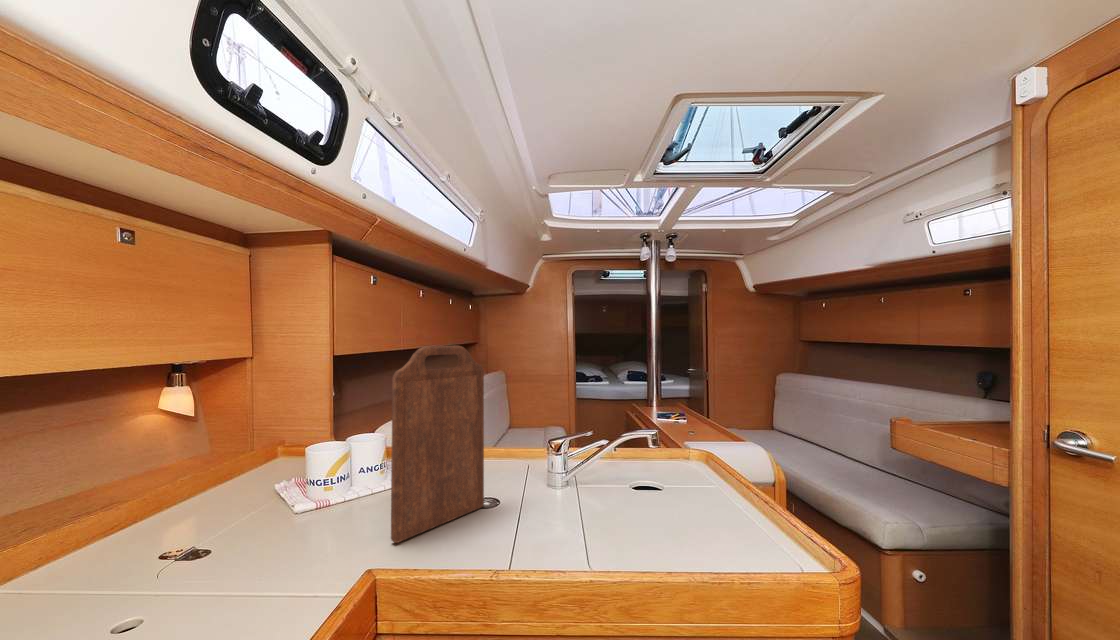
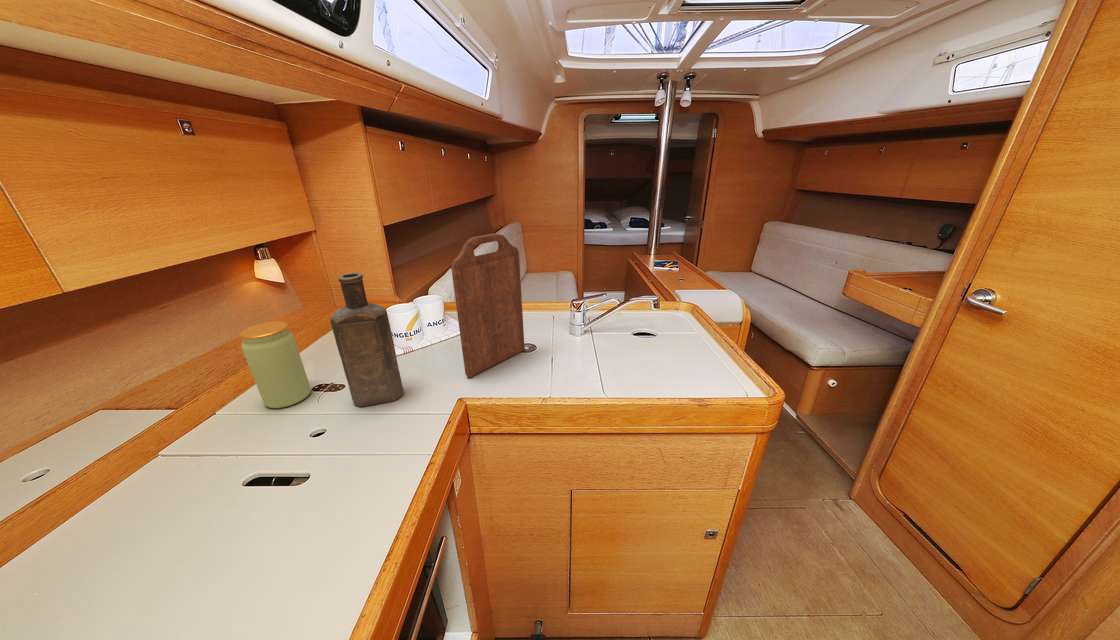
bottle: none [200,381,294,588] -> present [331,273,403,407]
jar: none [64,451,156,591] -> present [239,321,311,408]

